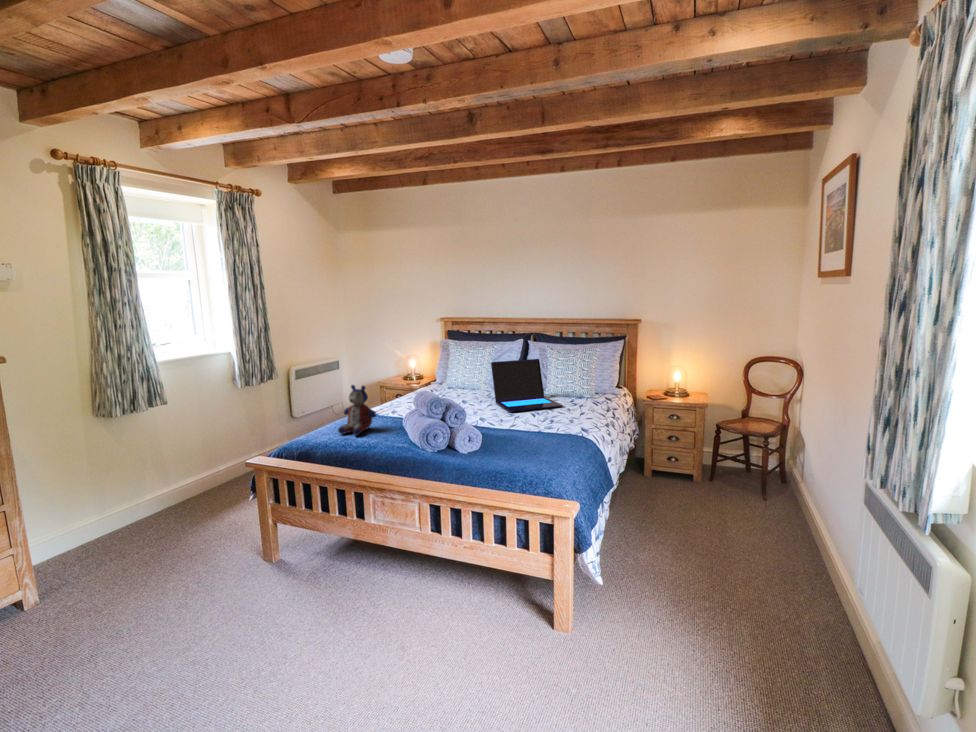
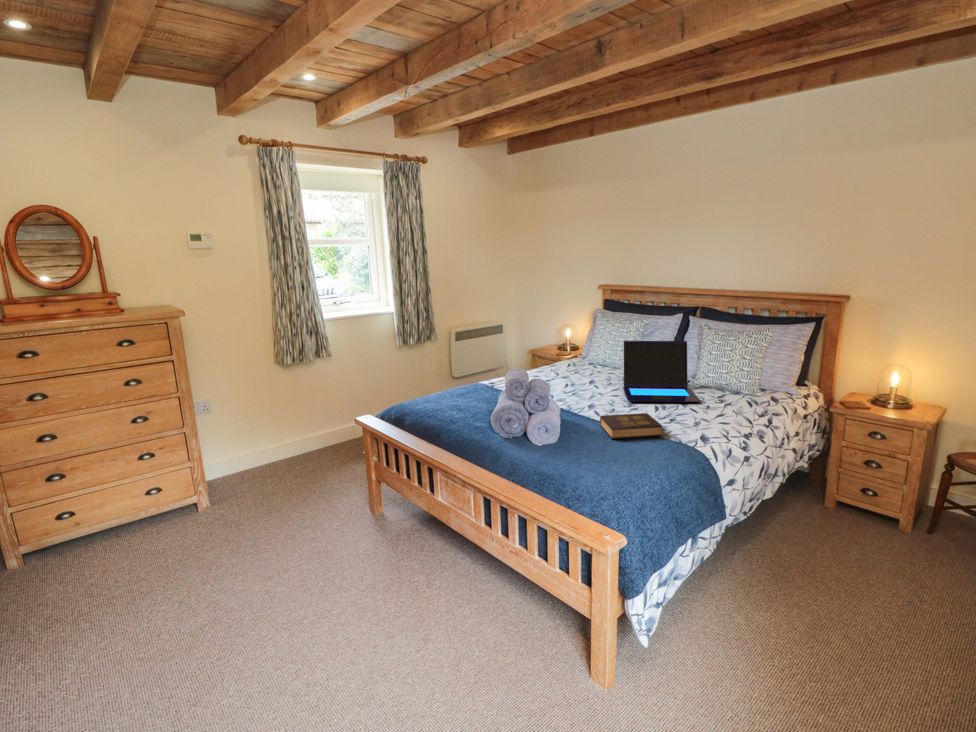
stuffed bear: present [338,385,376,435] -> none [438,355,475,407]
hardback book: none [503,417,556,440] -> present [600,413,662,439]

